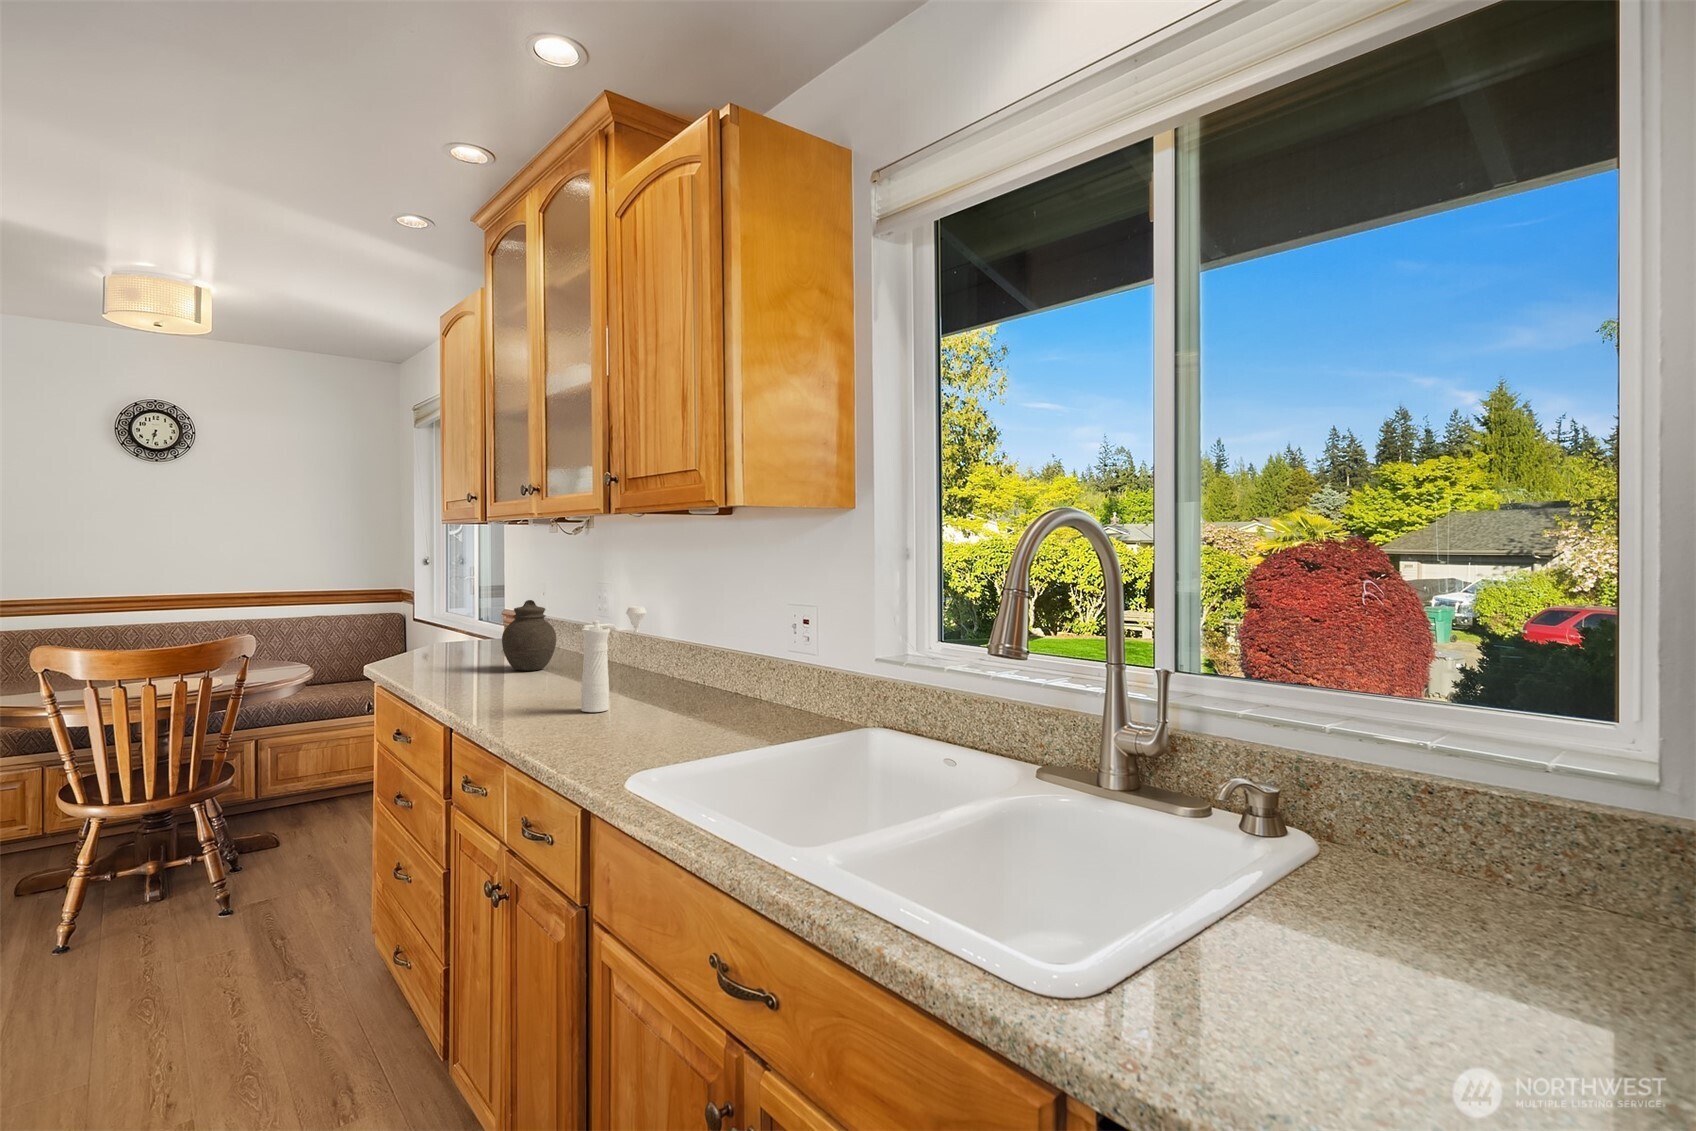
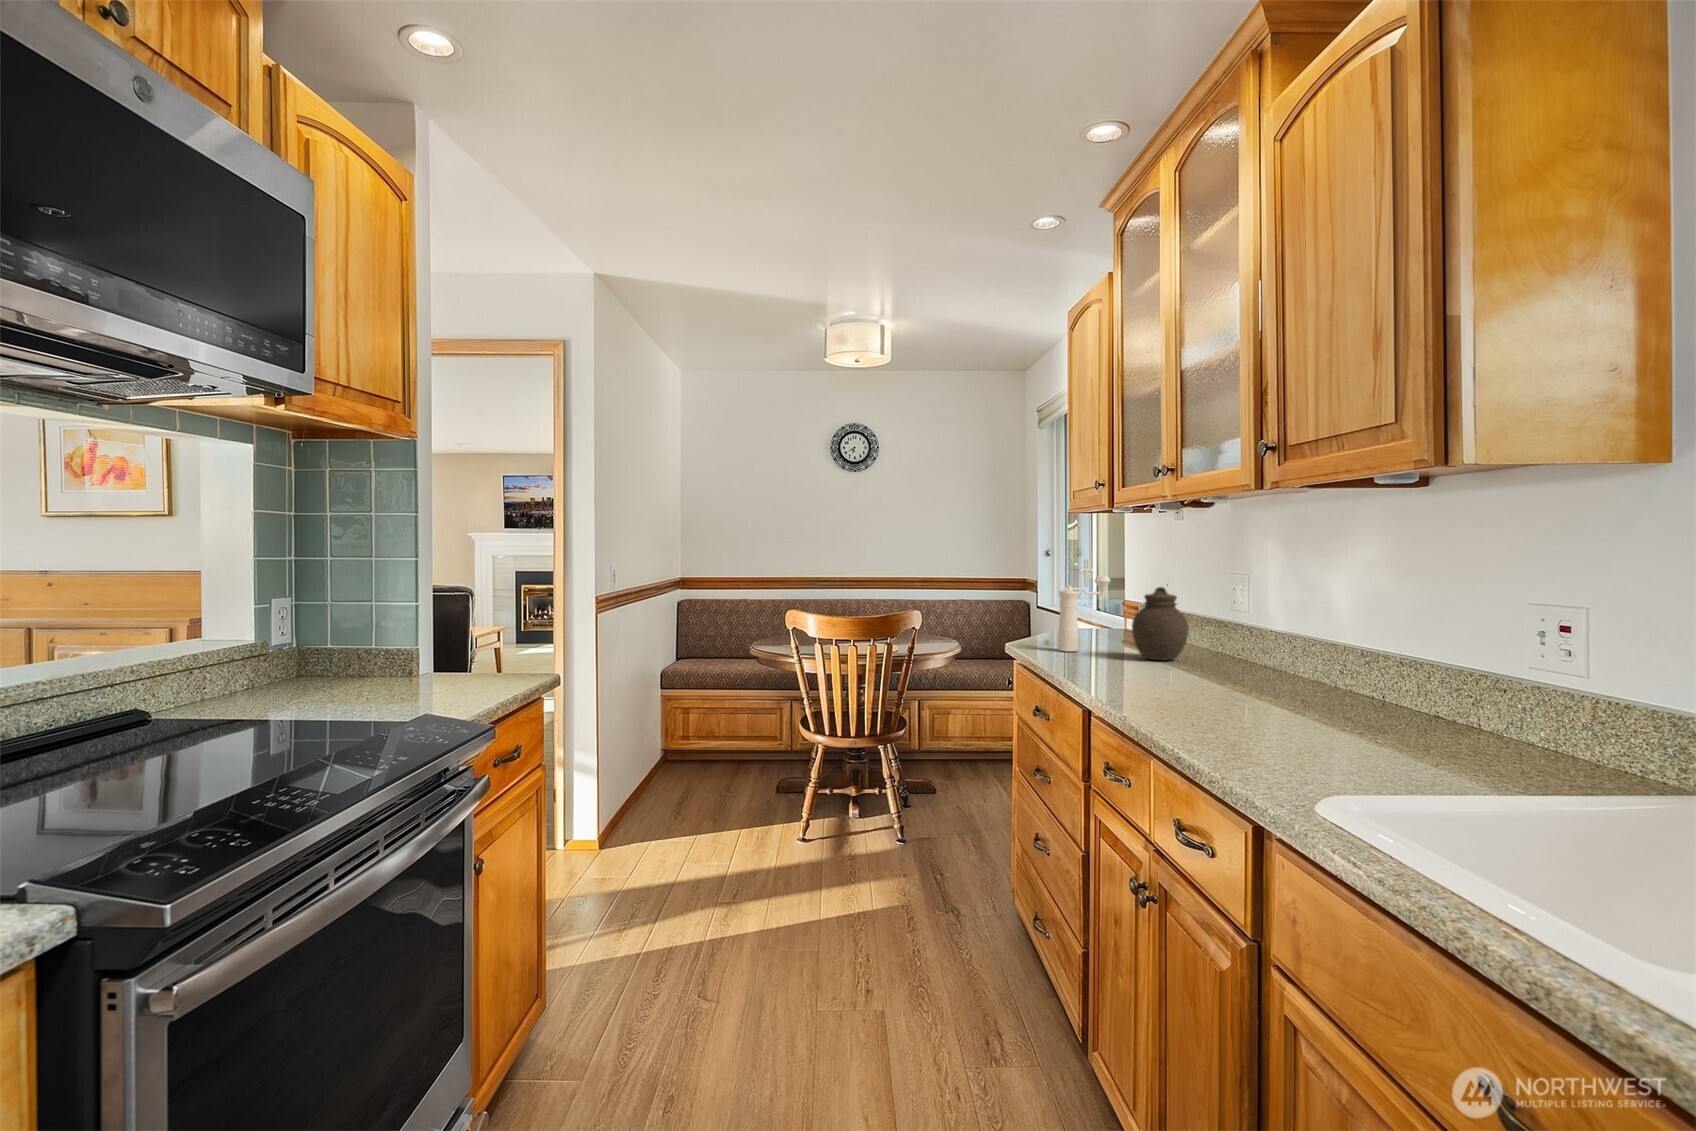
pepper mill: present [581,607,646,712] -> present [1058,576,1110,652]

